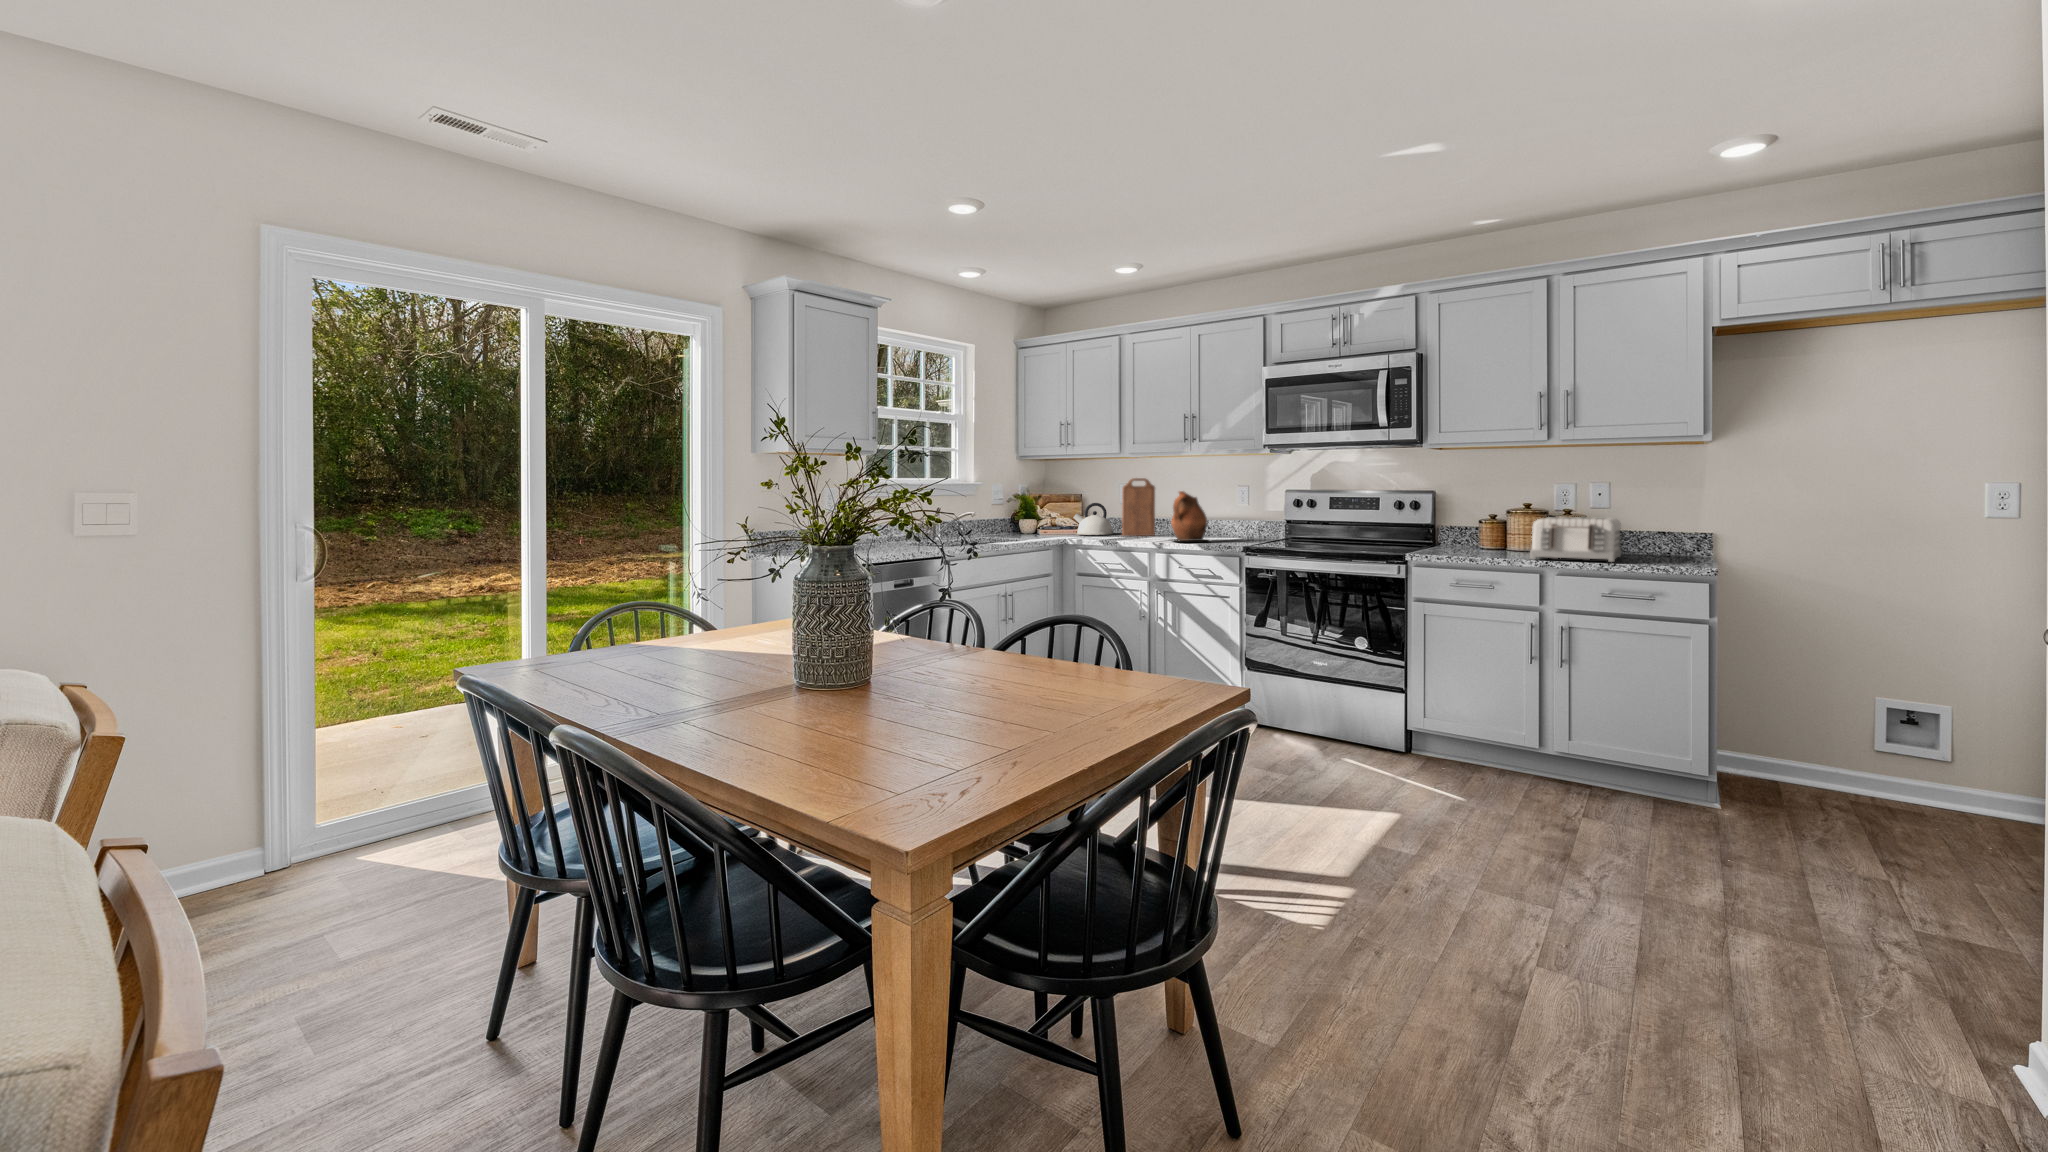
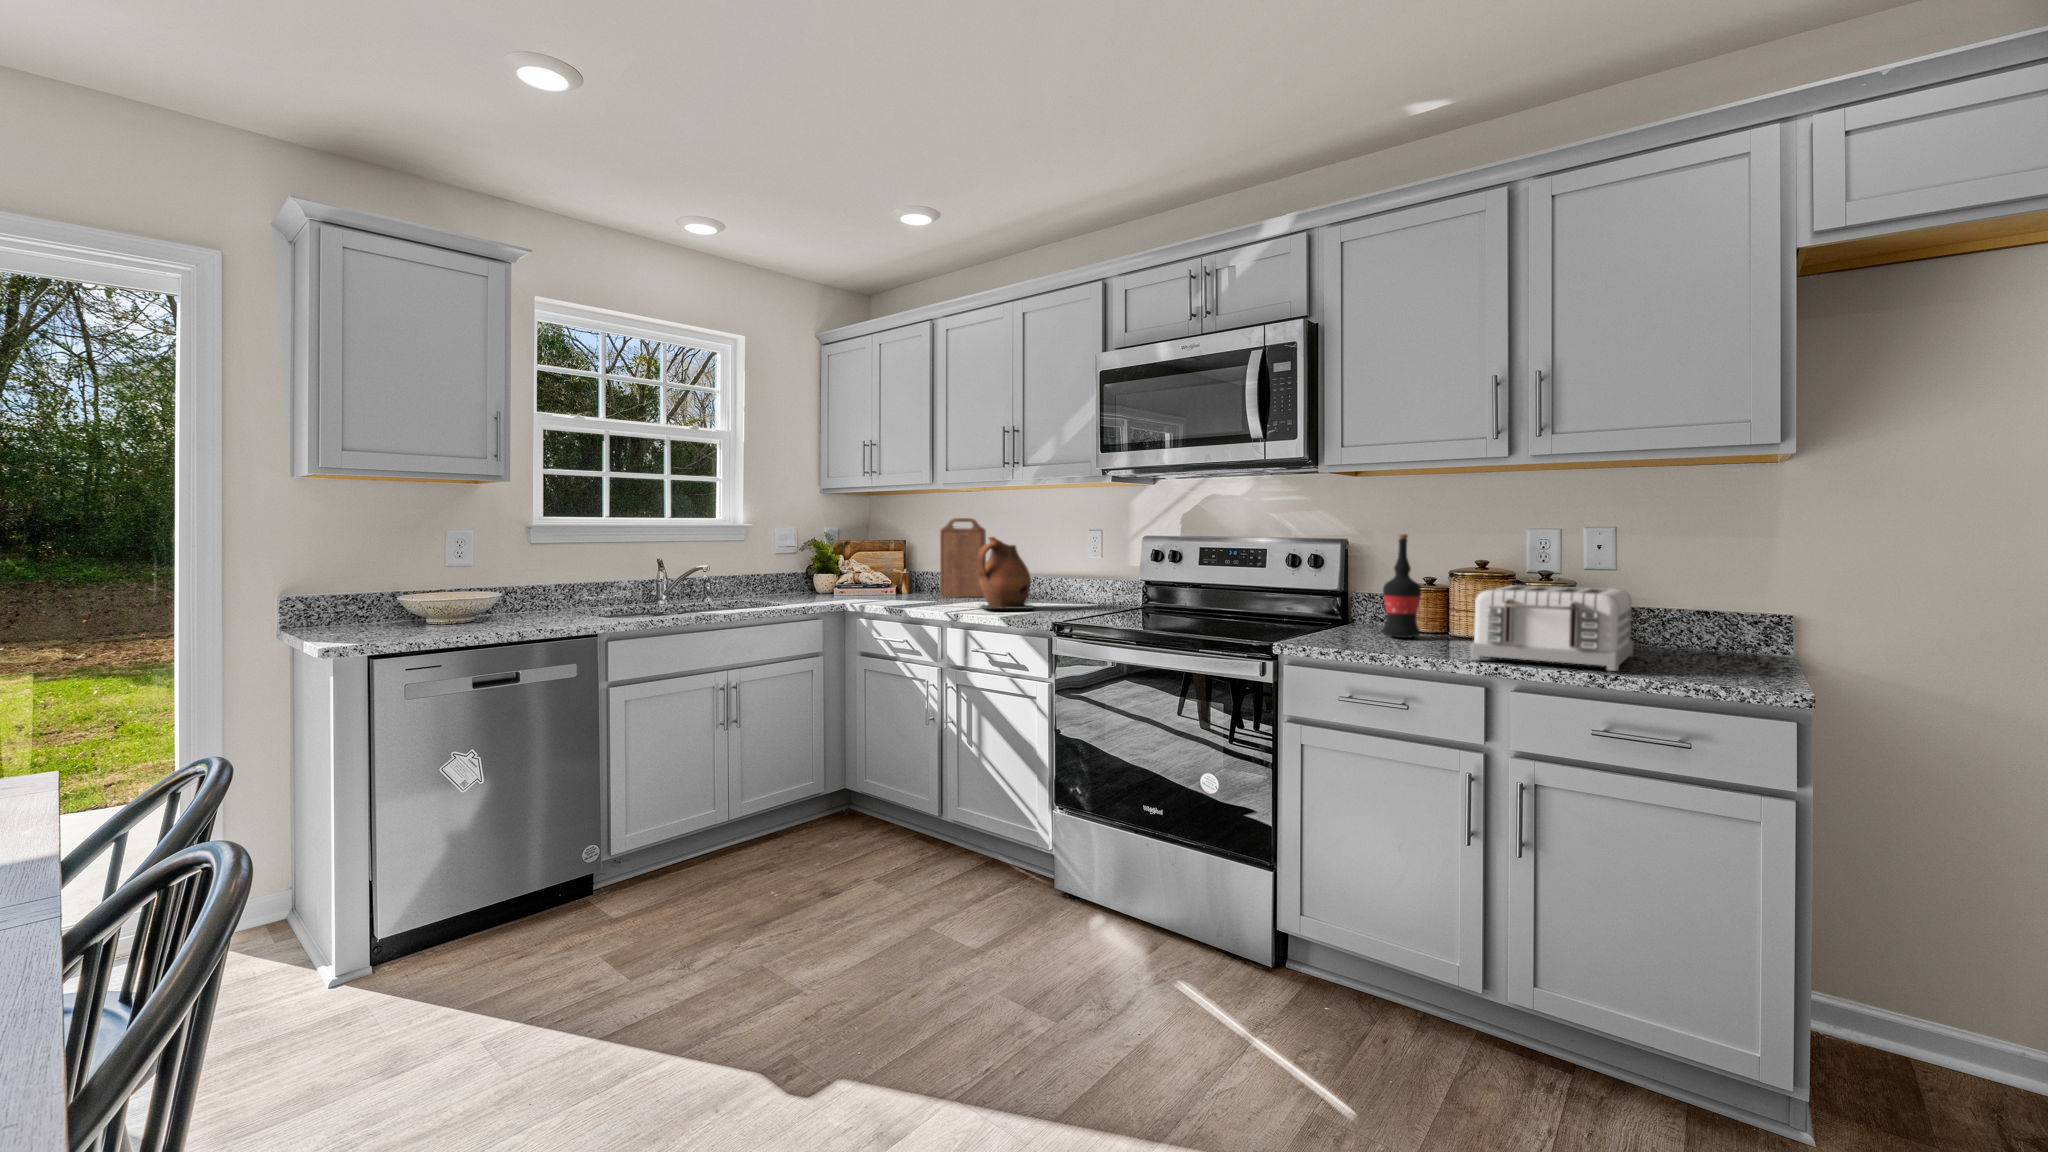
wine bottle: none [1466,487,1492,551] -> present [1382,534,1421,638]
kettle: present [1073,503,1113,535] -> none [884,551,938,595]

